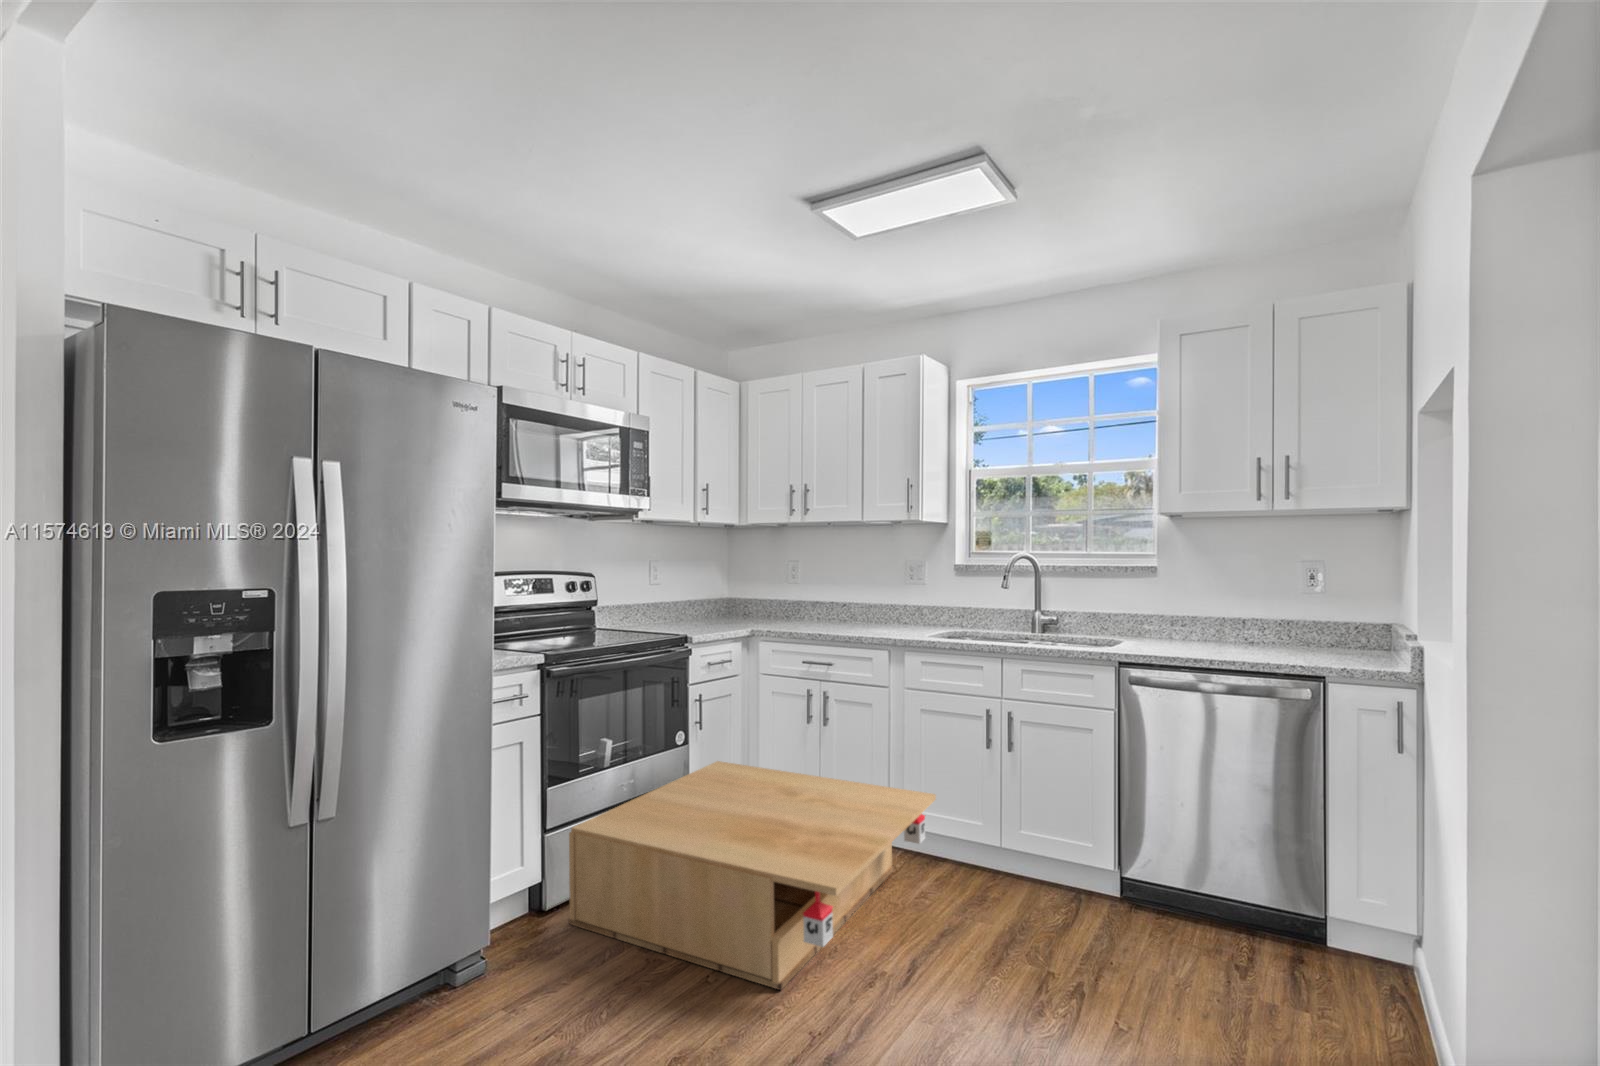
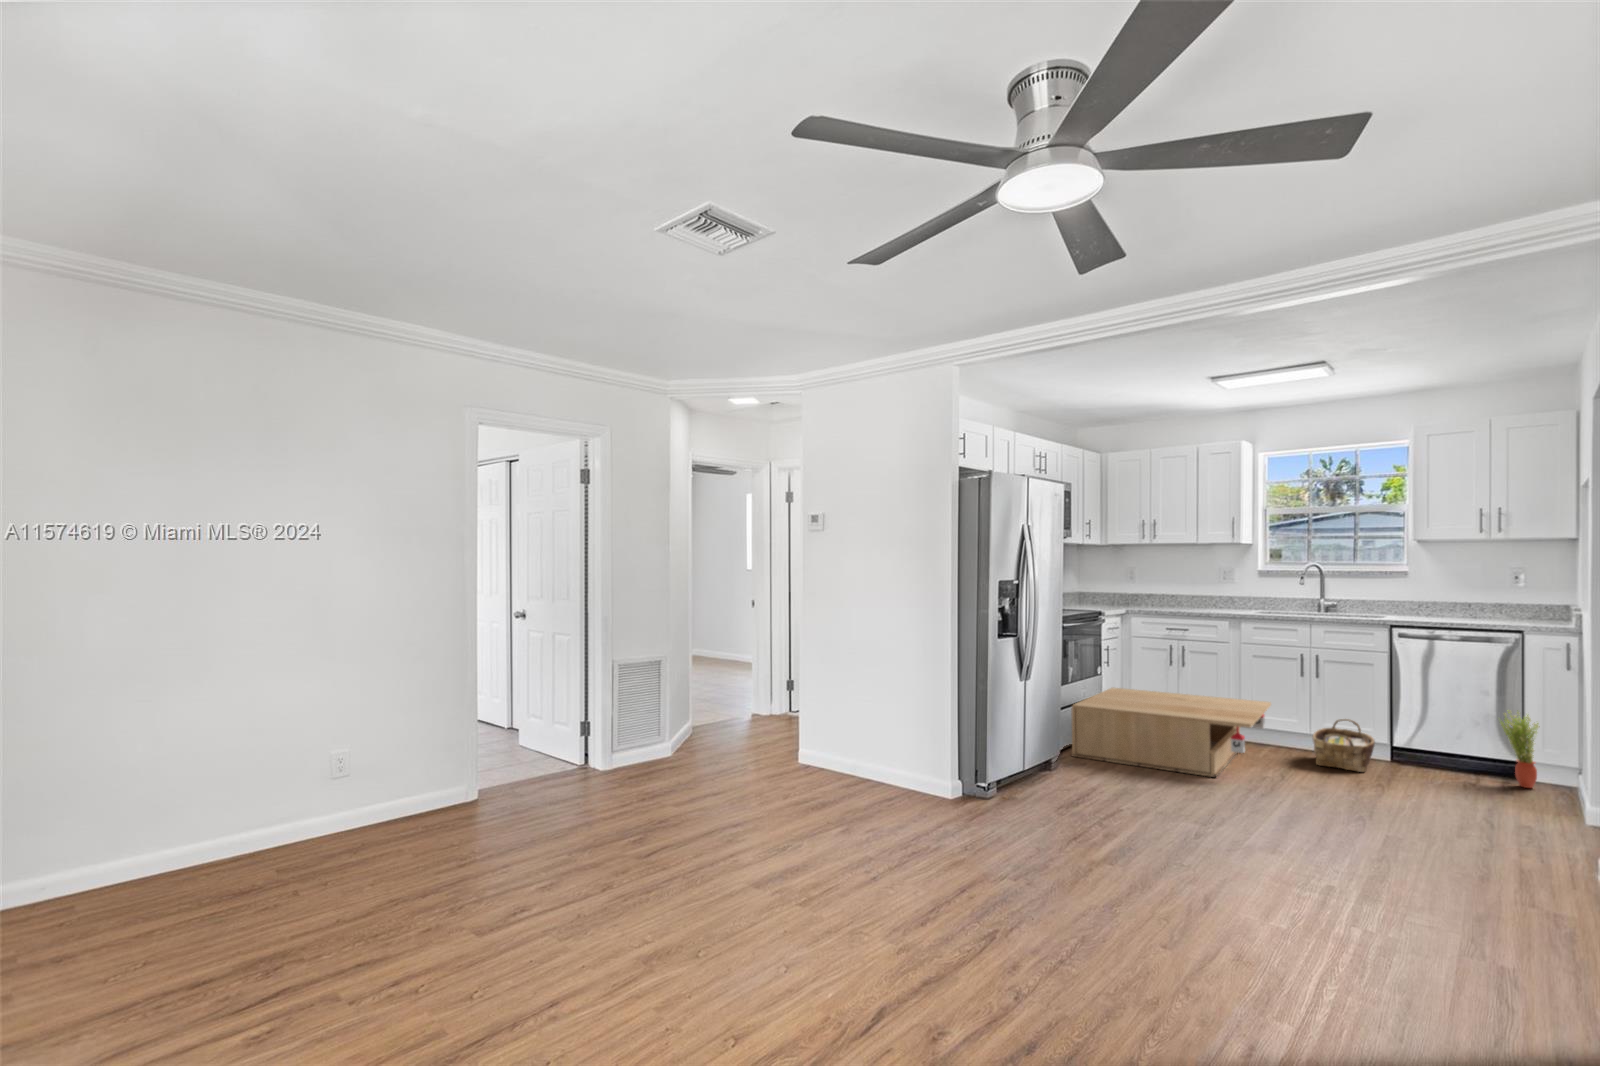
potted plant: none [1283,823,1355,976] -> present [1500,711,1538,788]
woven basket: none [987,825,1086,940] -> present [1313,719,1375,772]

